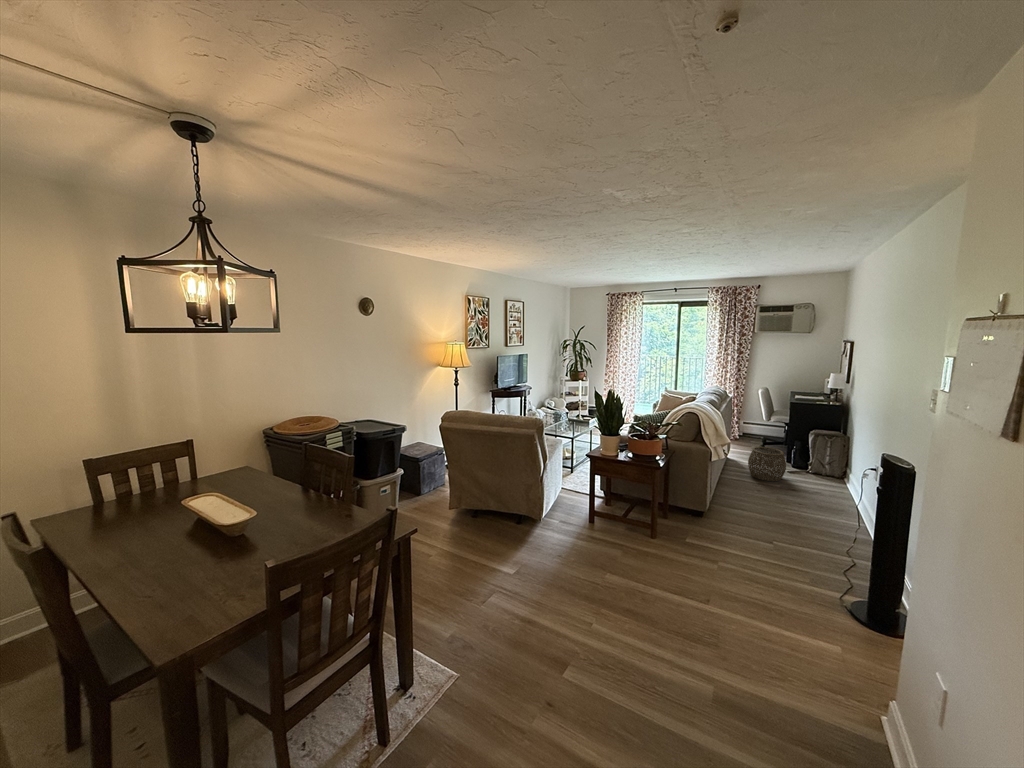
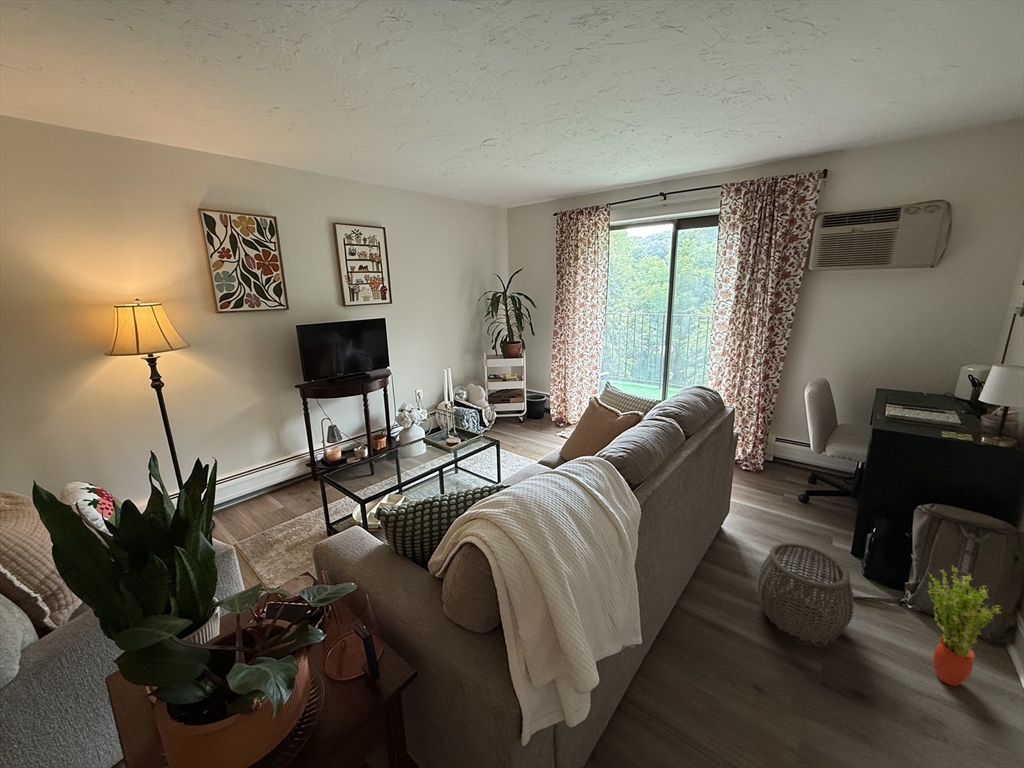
potted plant: none [810,441,832,487] -> present [929,566,1001,686]

